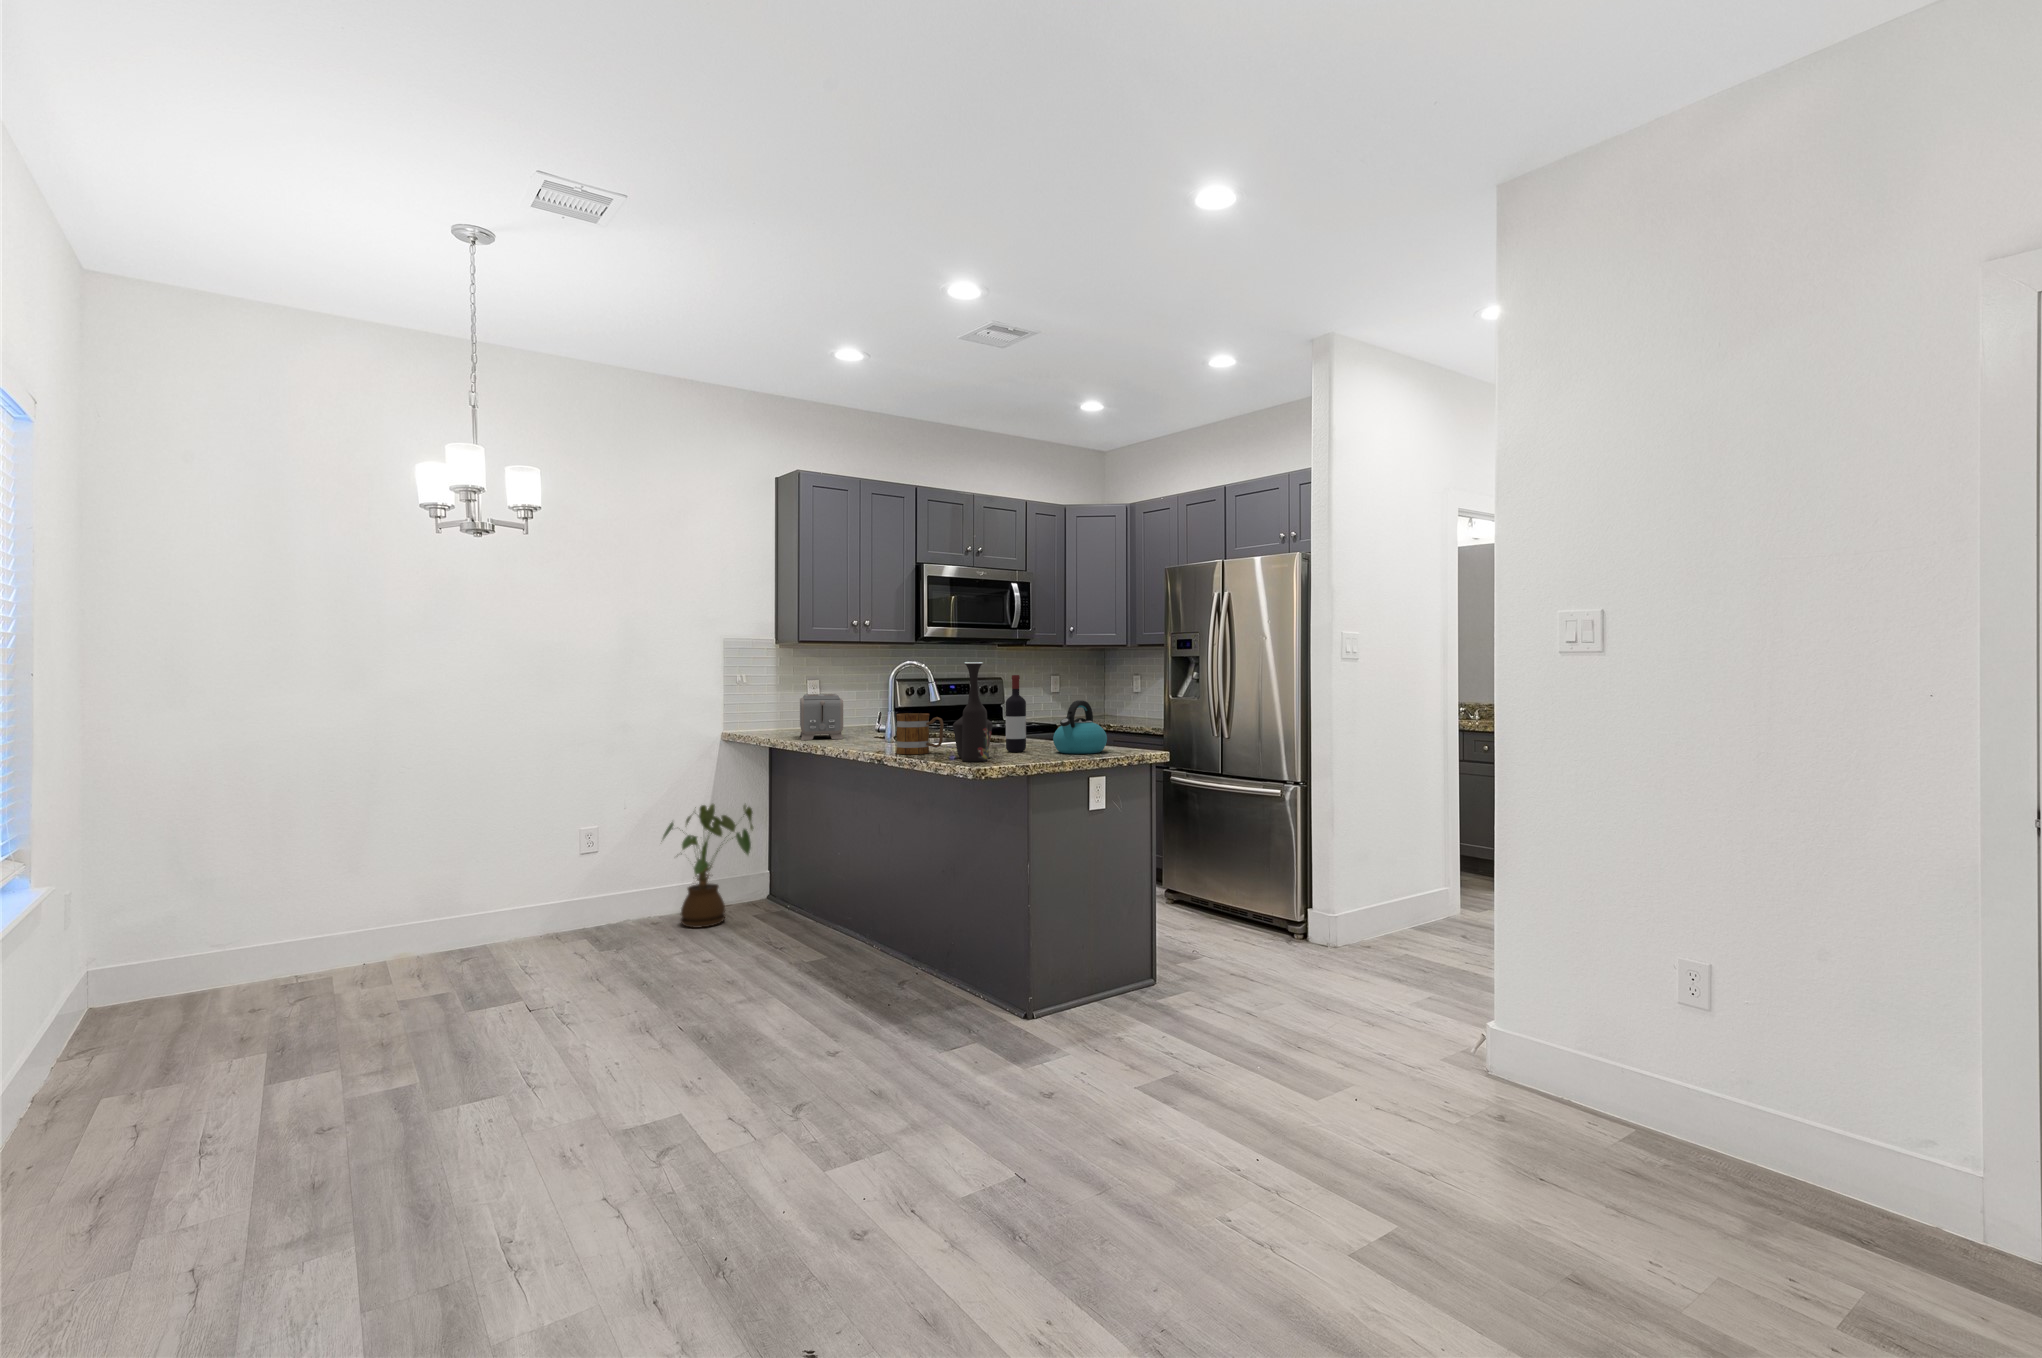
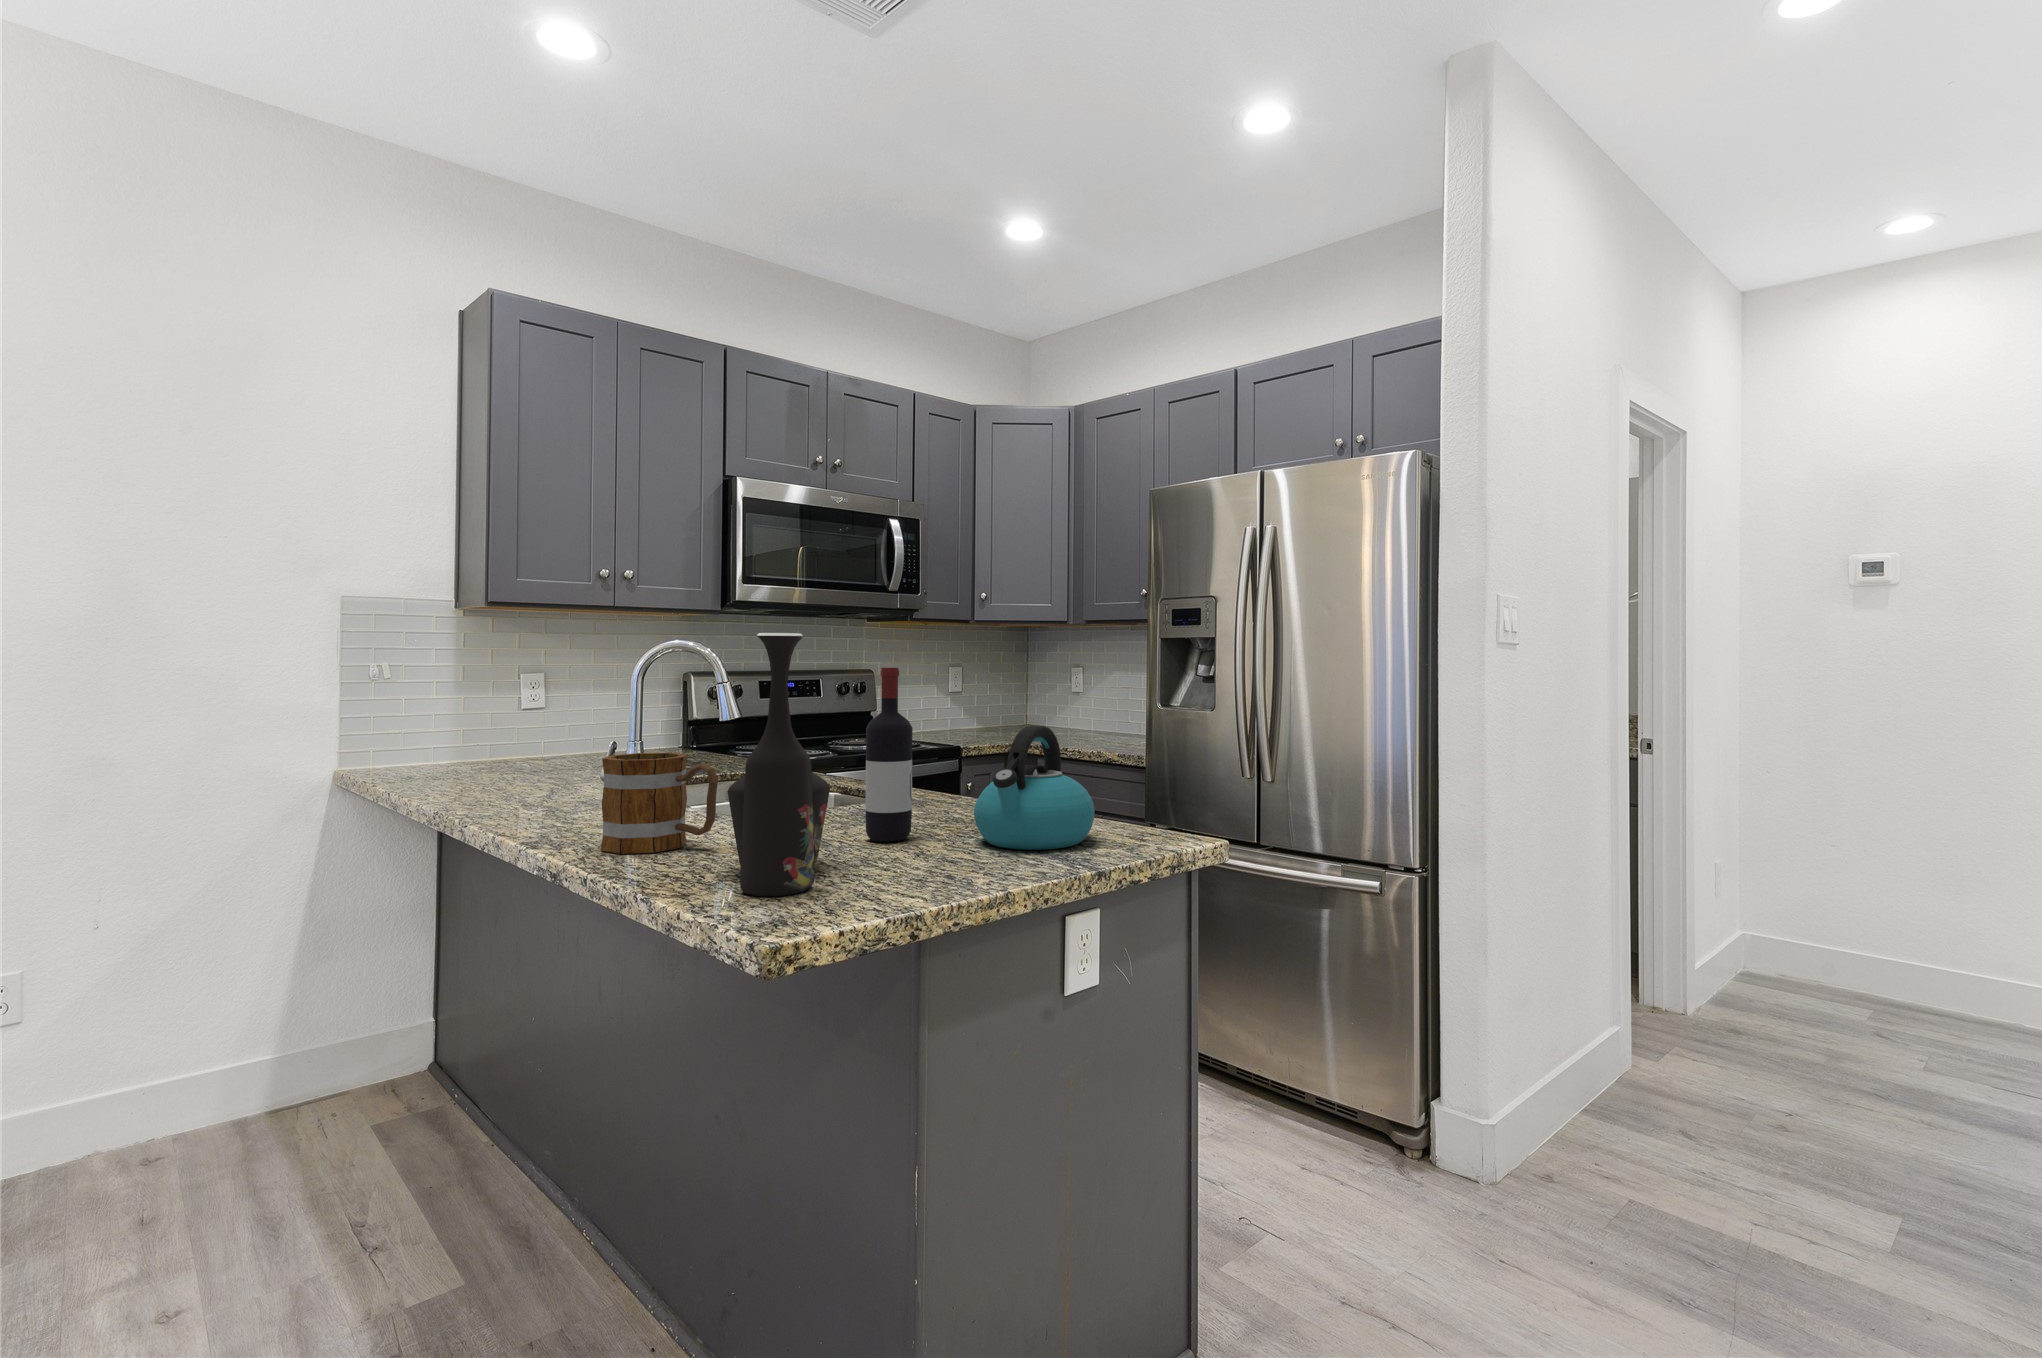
toaster: present [800,694,843,740] -> none [459,699,561,792]
house plant: present [663,804,753,928] -> none [152,907,386,1169]

